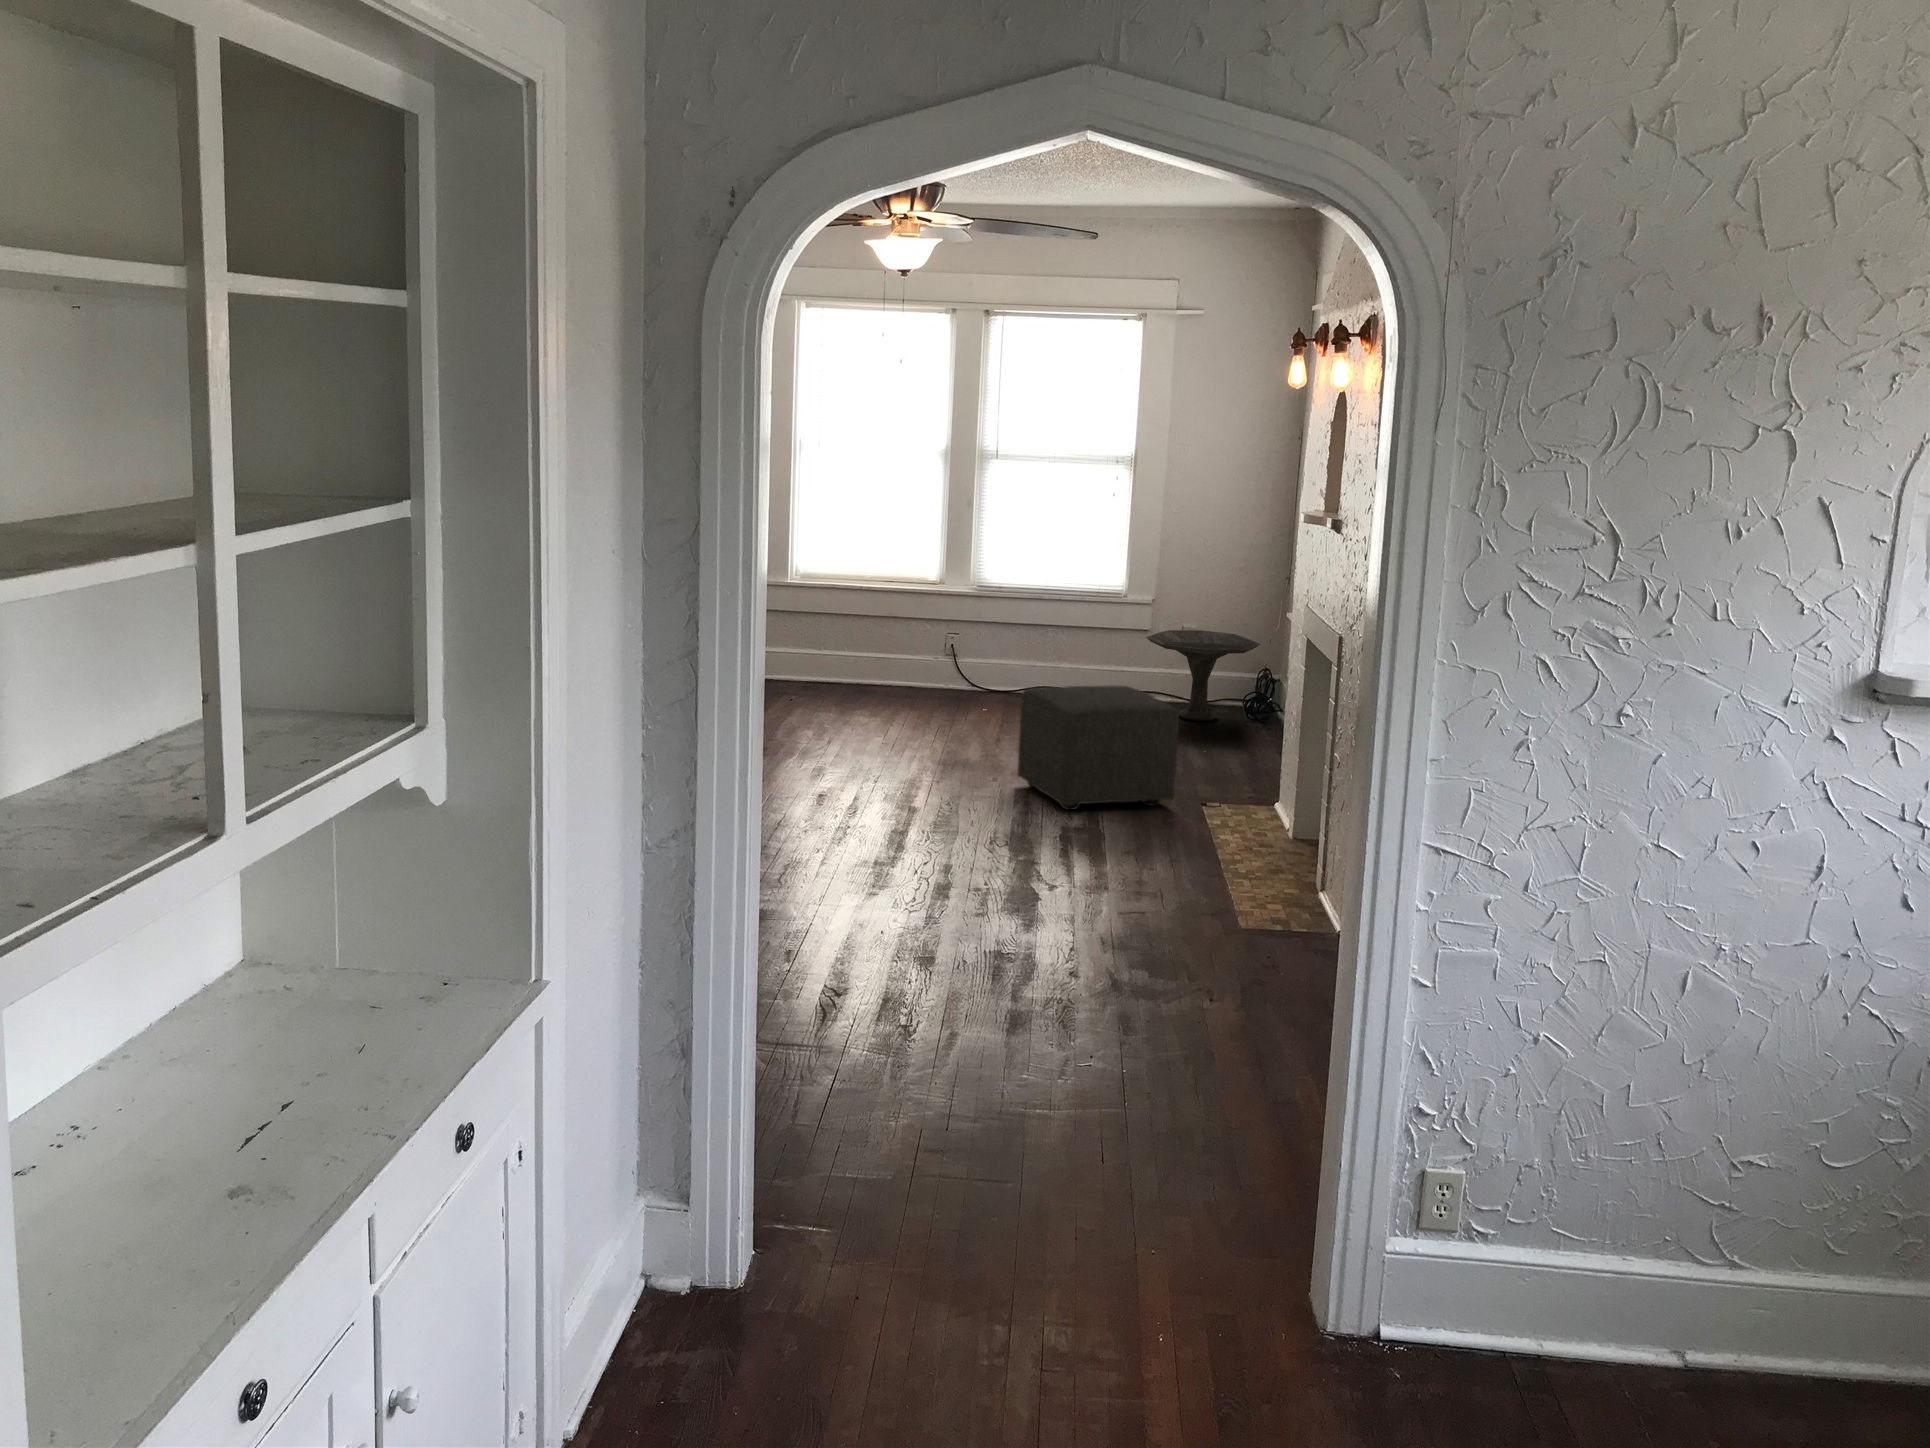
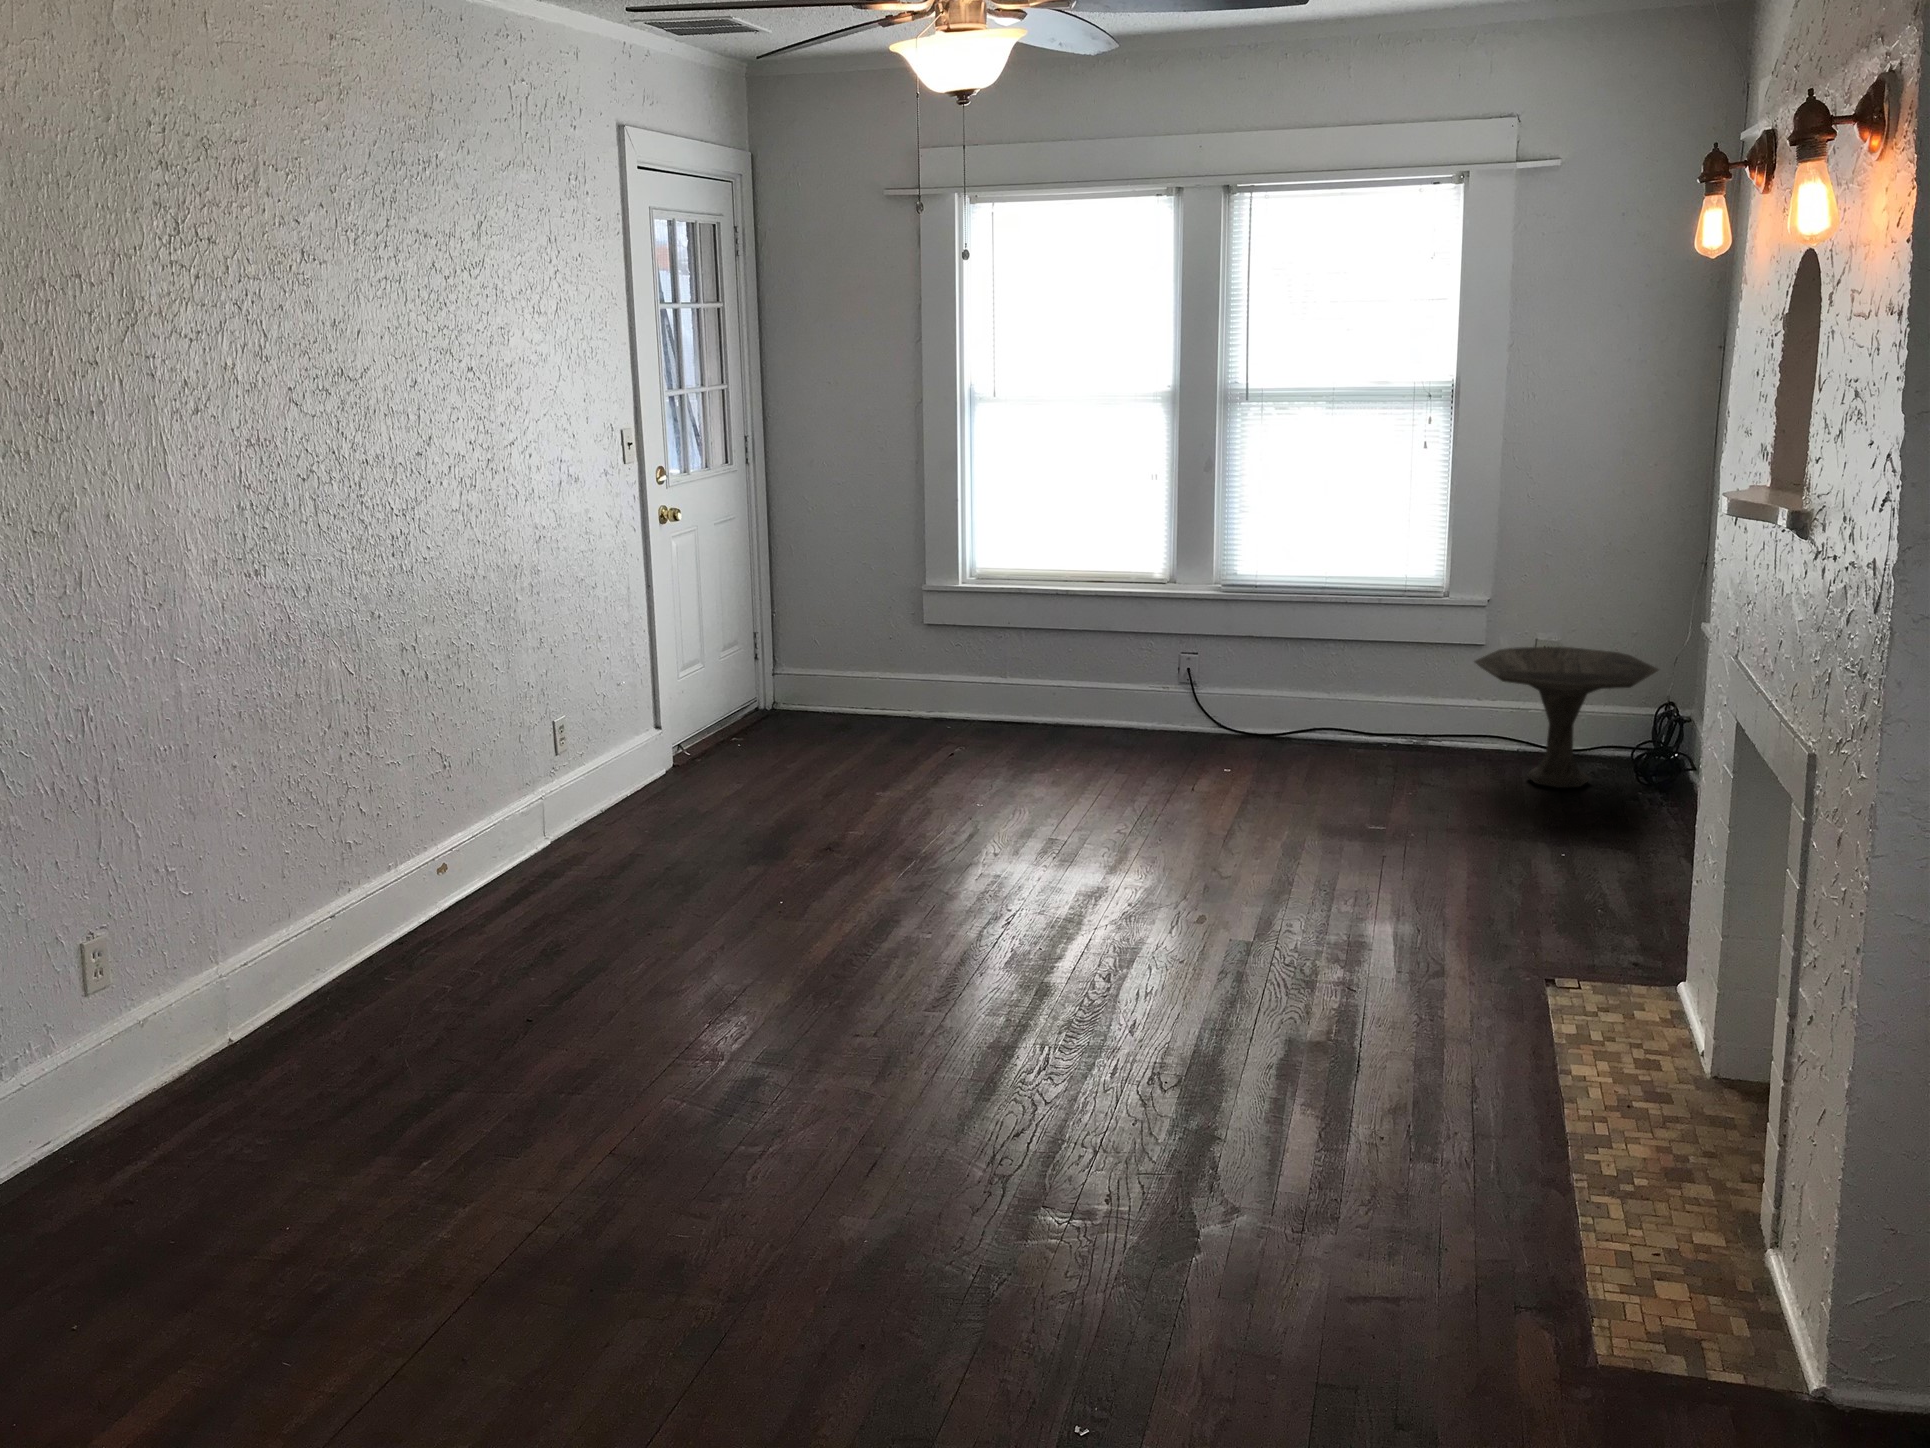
ottoman: present [1018,686,1179,810] -> none [1236,773,1499,996]

